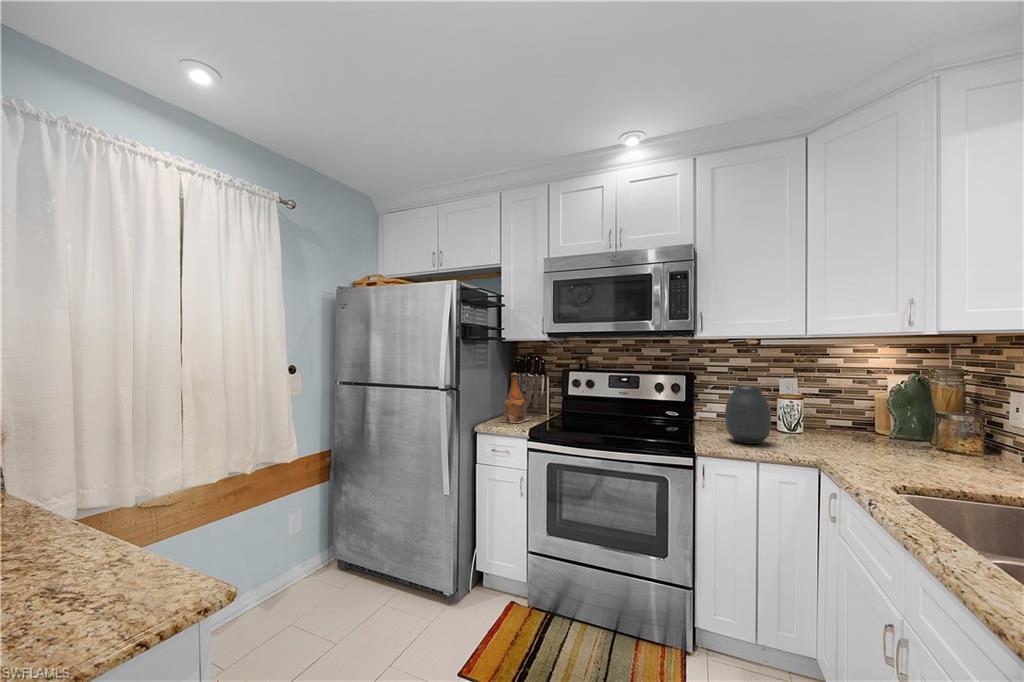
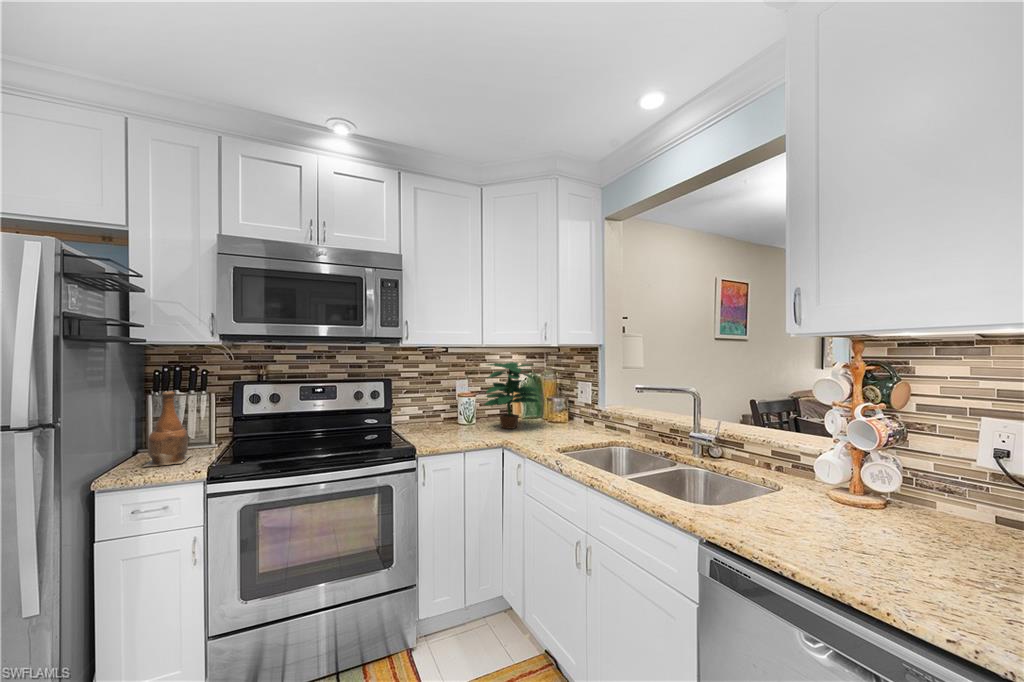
potted plant: none [803,358,912,448] -> present [485,362,538,429]
vase: present [725,385,771,444] -> none [435,388,470,438]

